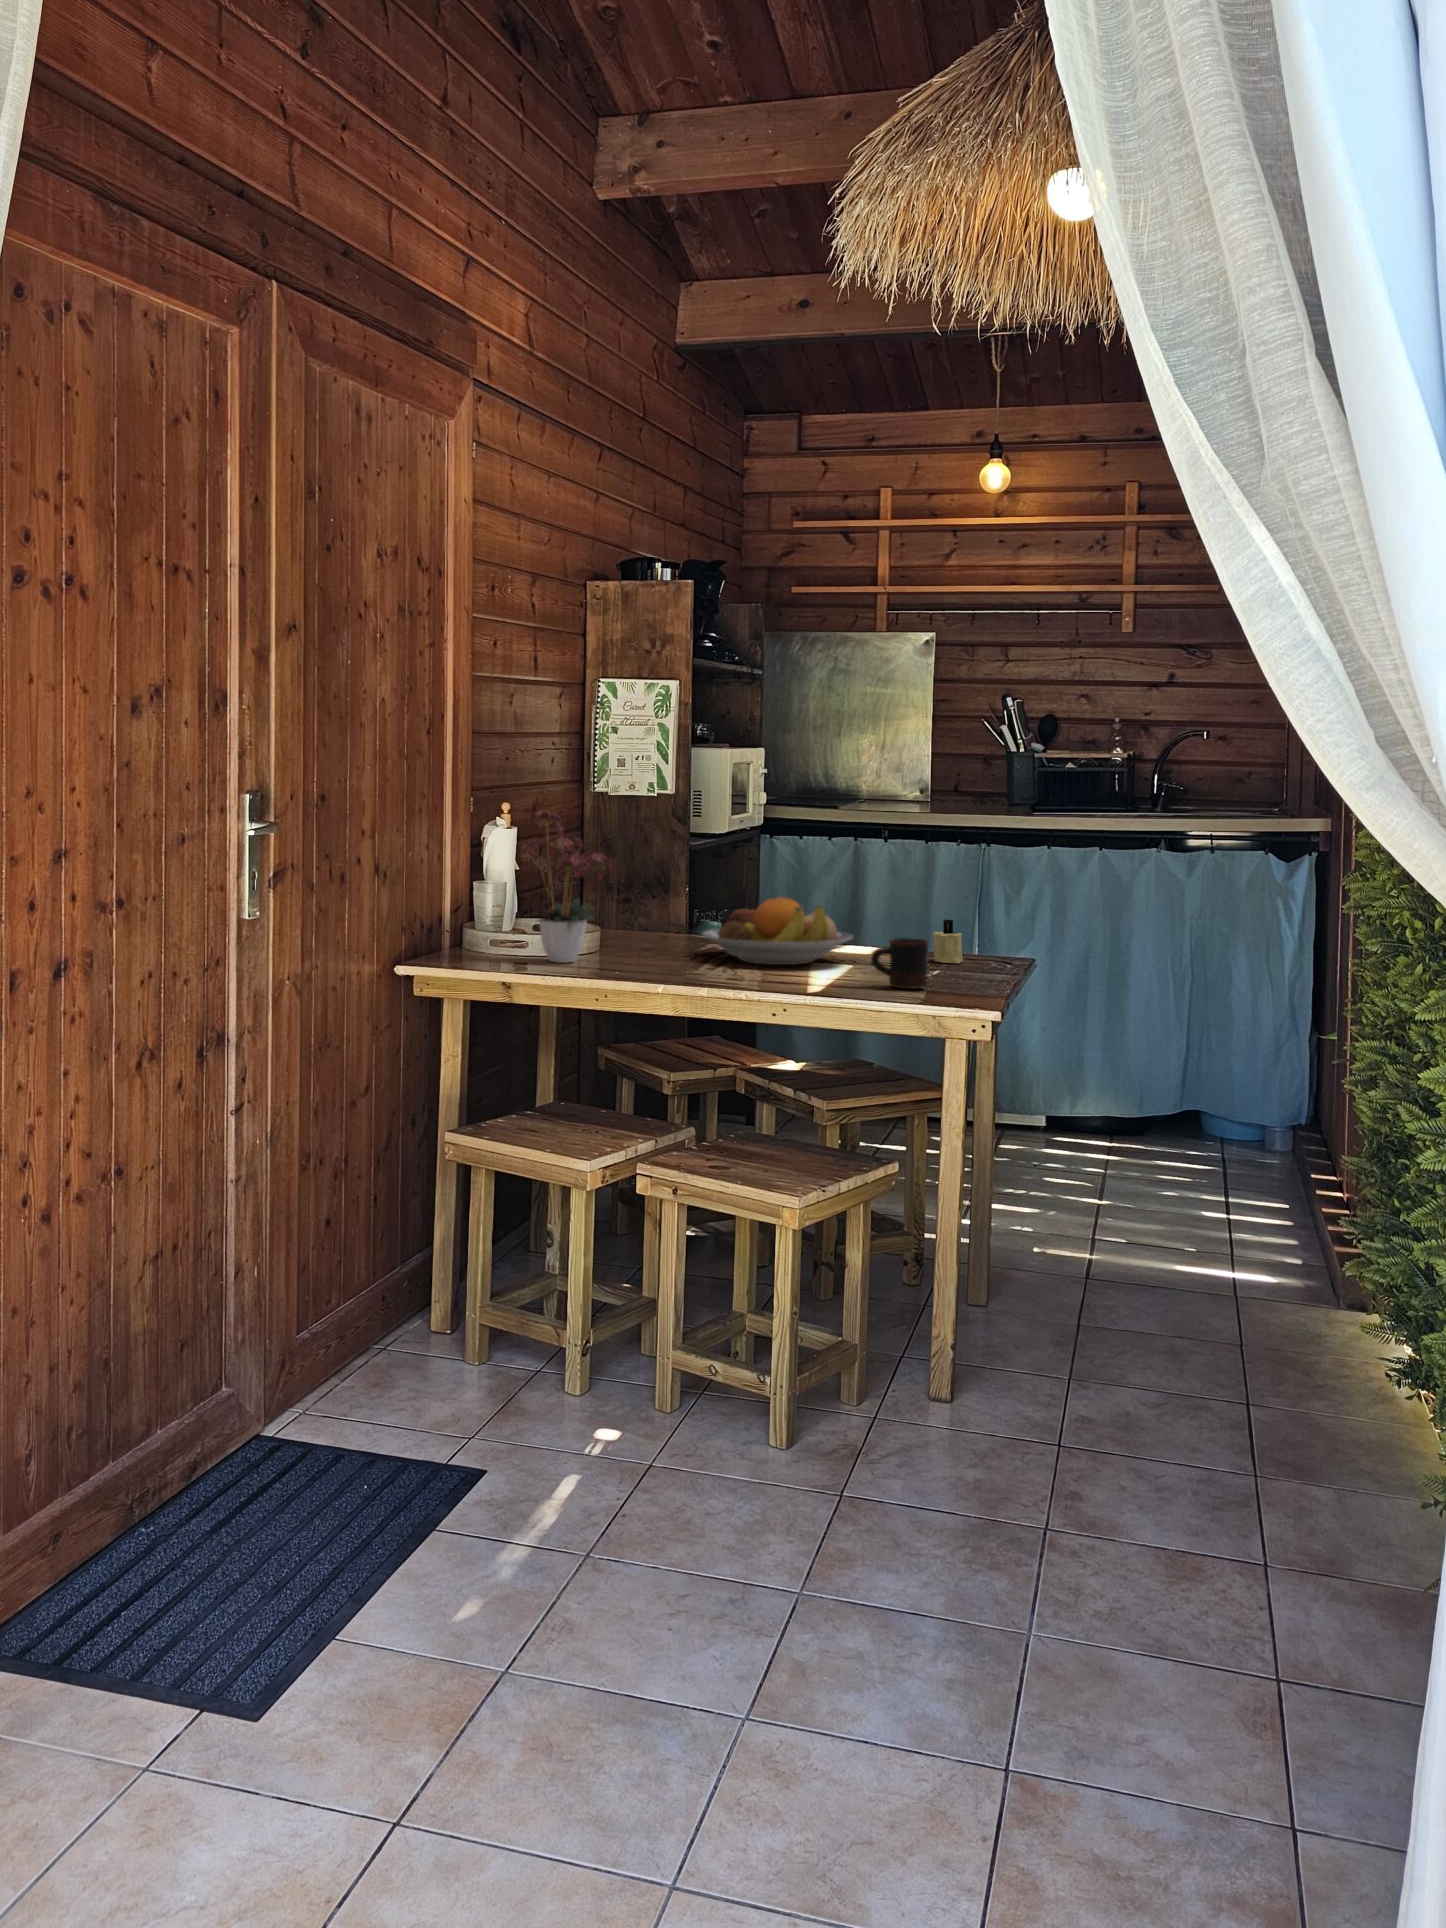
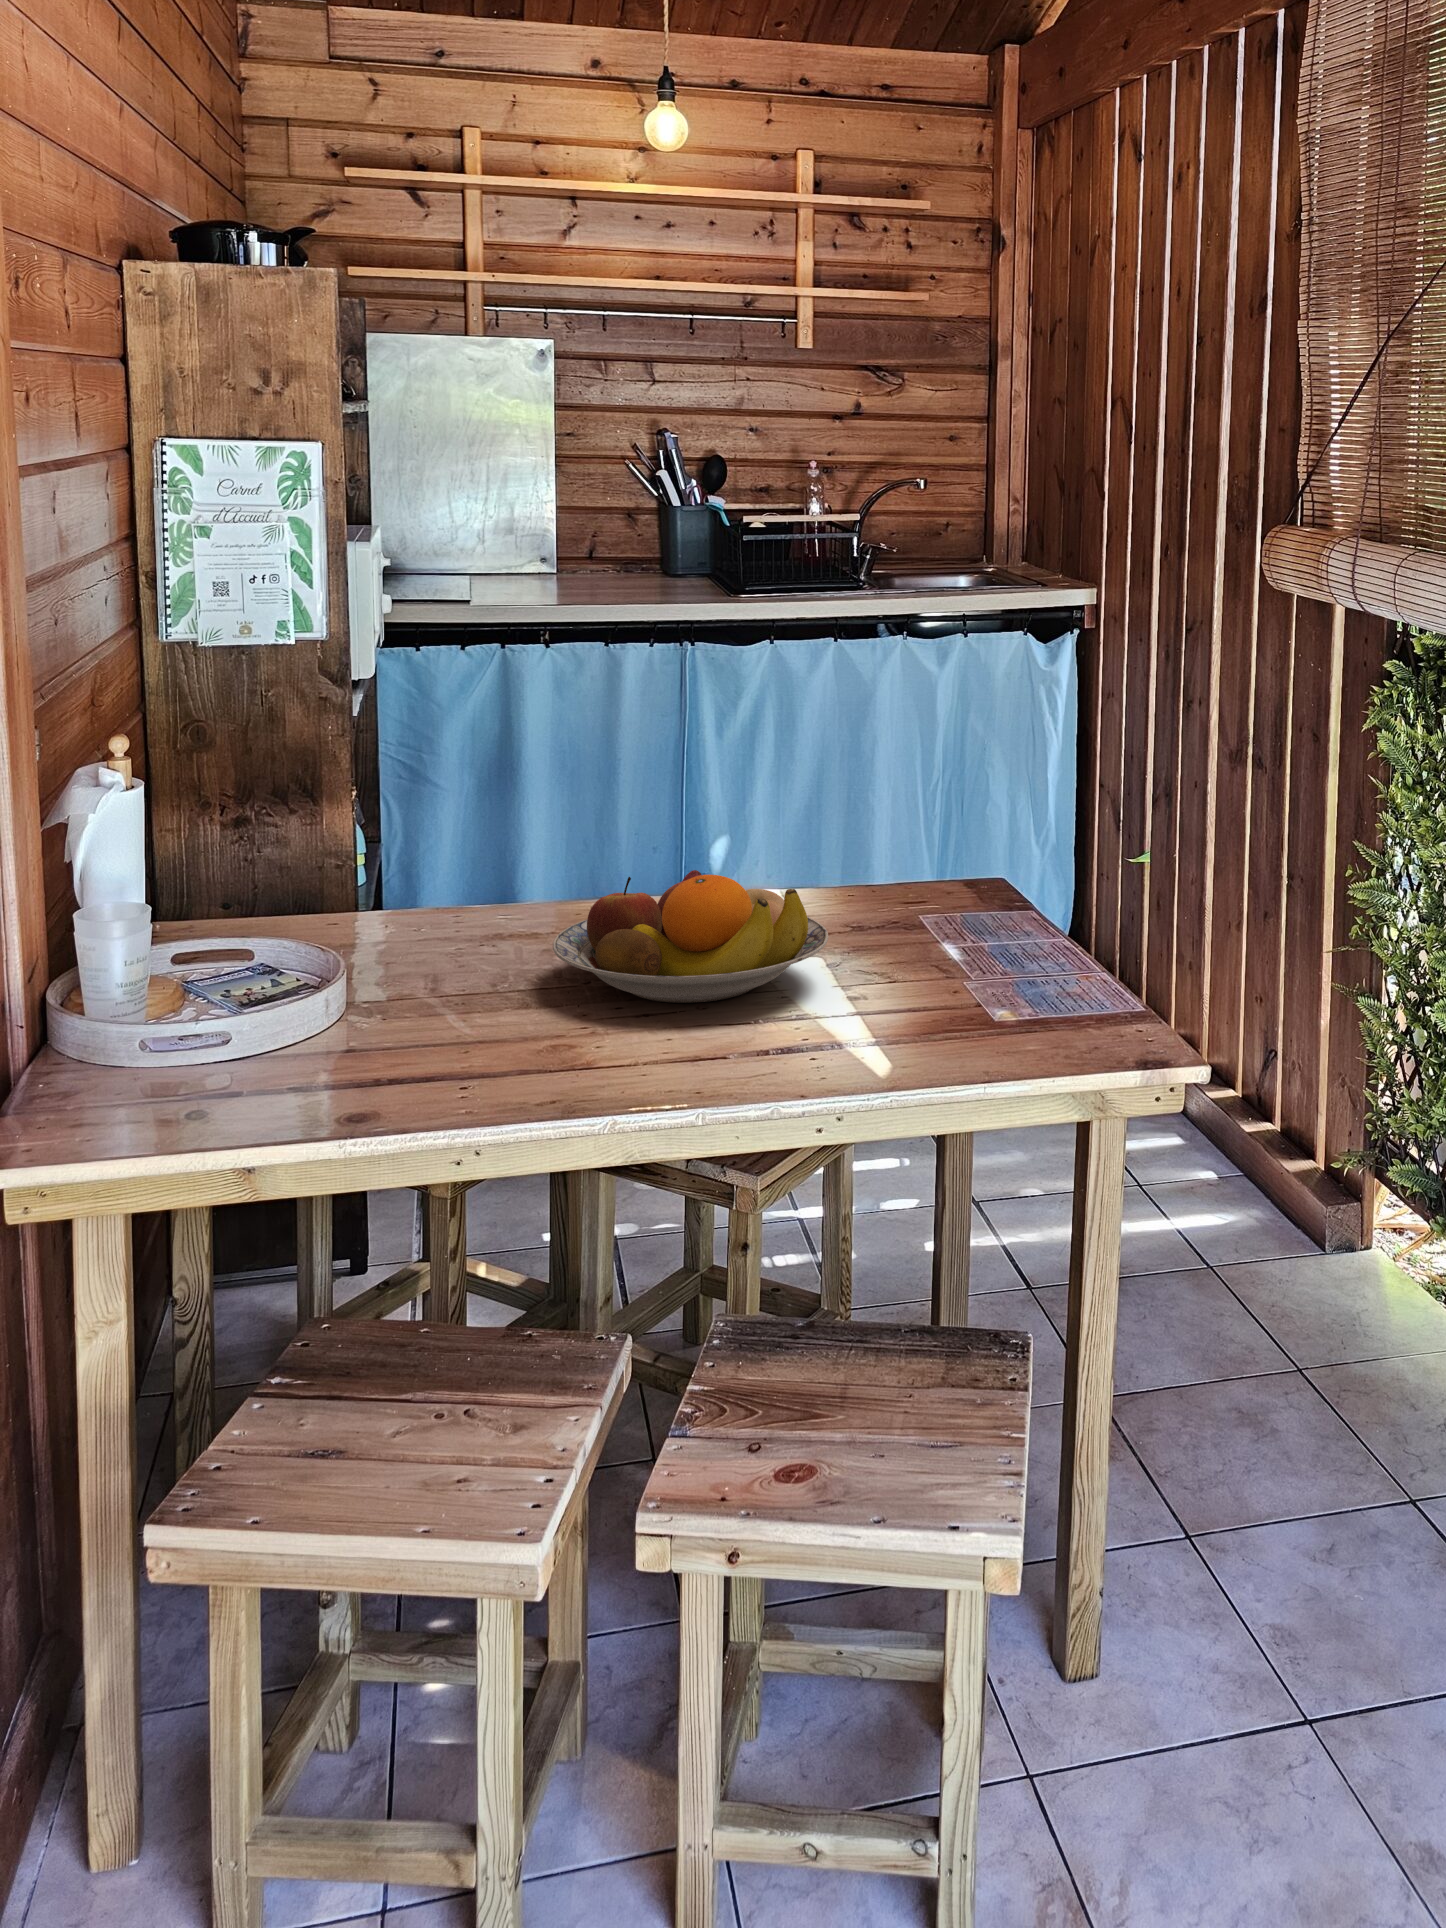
flower arrangement: present [521,810,613,963] -> none [209,760,453,1093]
candle: present [933,920,963,963] -> none [900,858,949,932]
mug: present [871,938,928,989] -> none [952,949,1047,1048]

